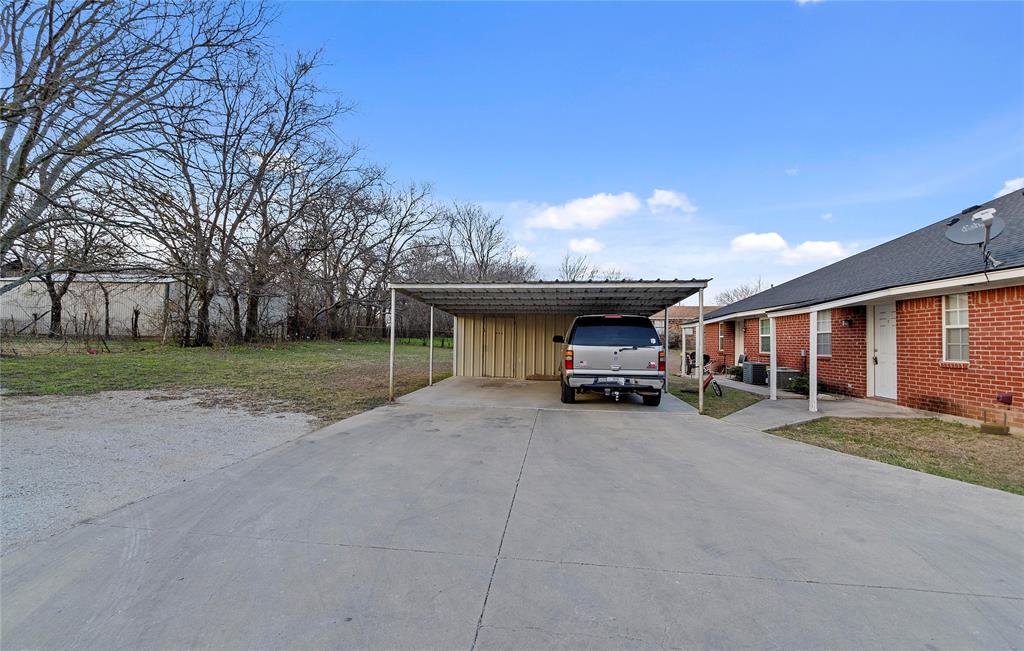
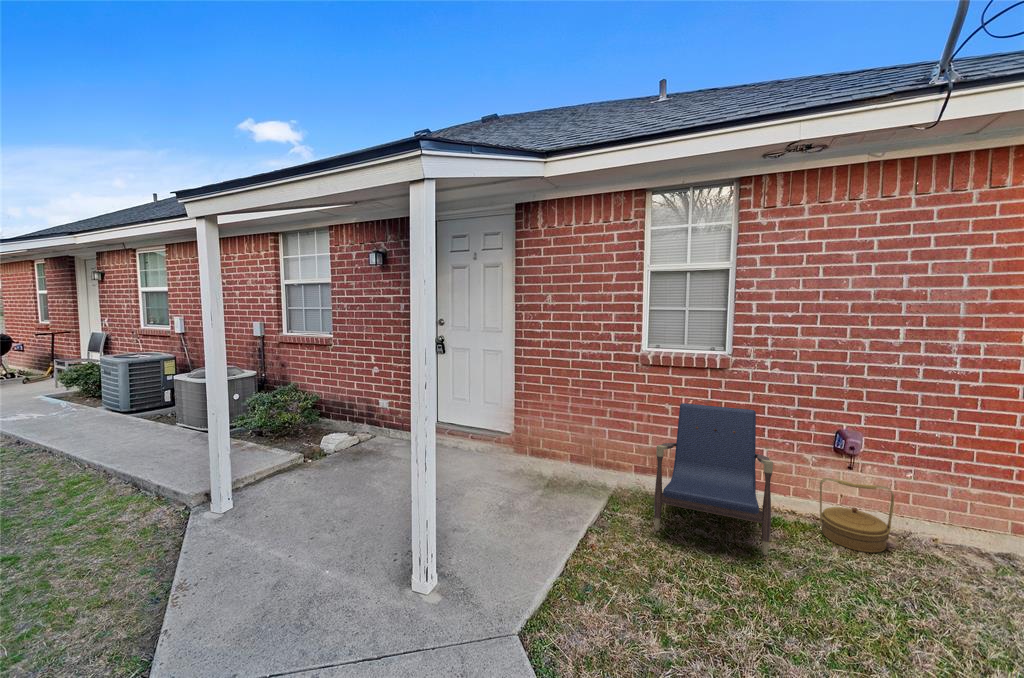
lounge chair: none [907,382,973,427] -> present [654,403,773,555]

